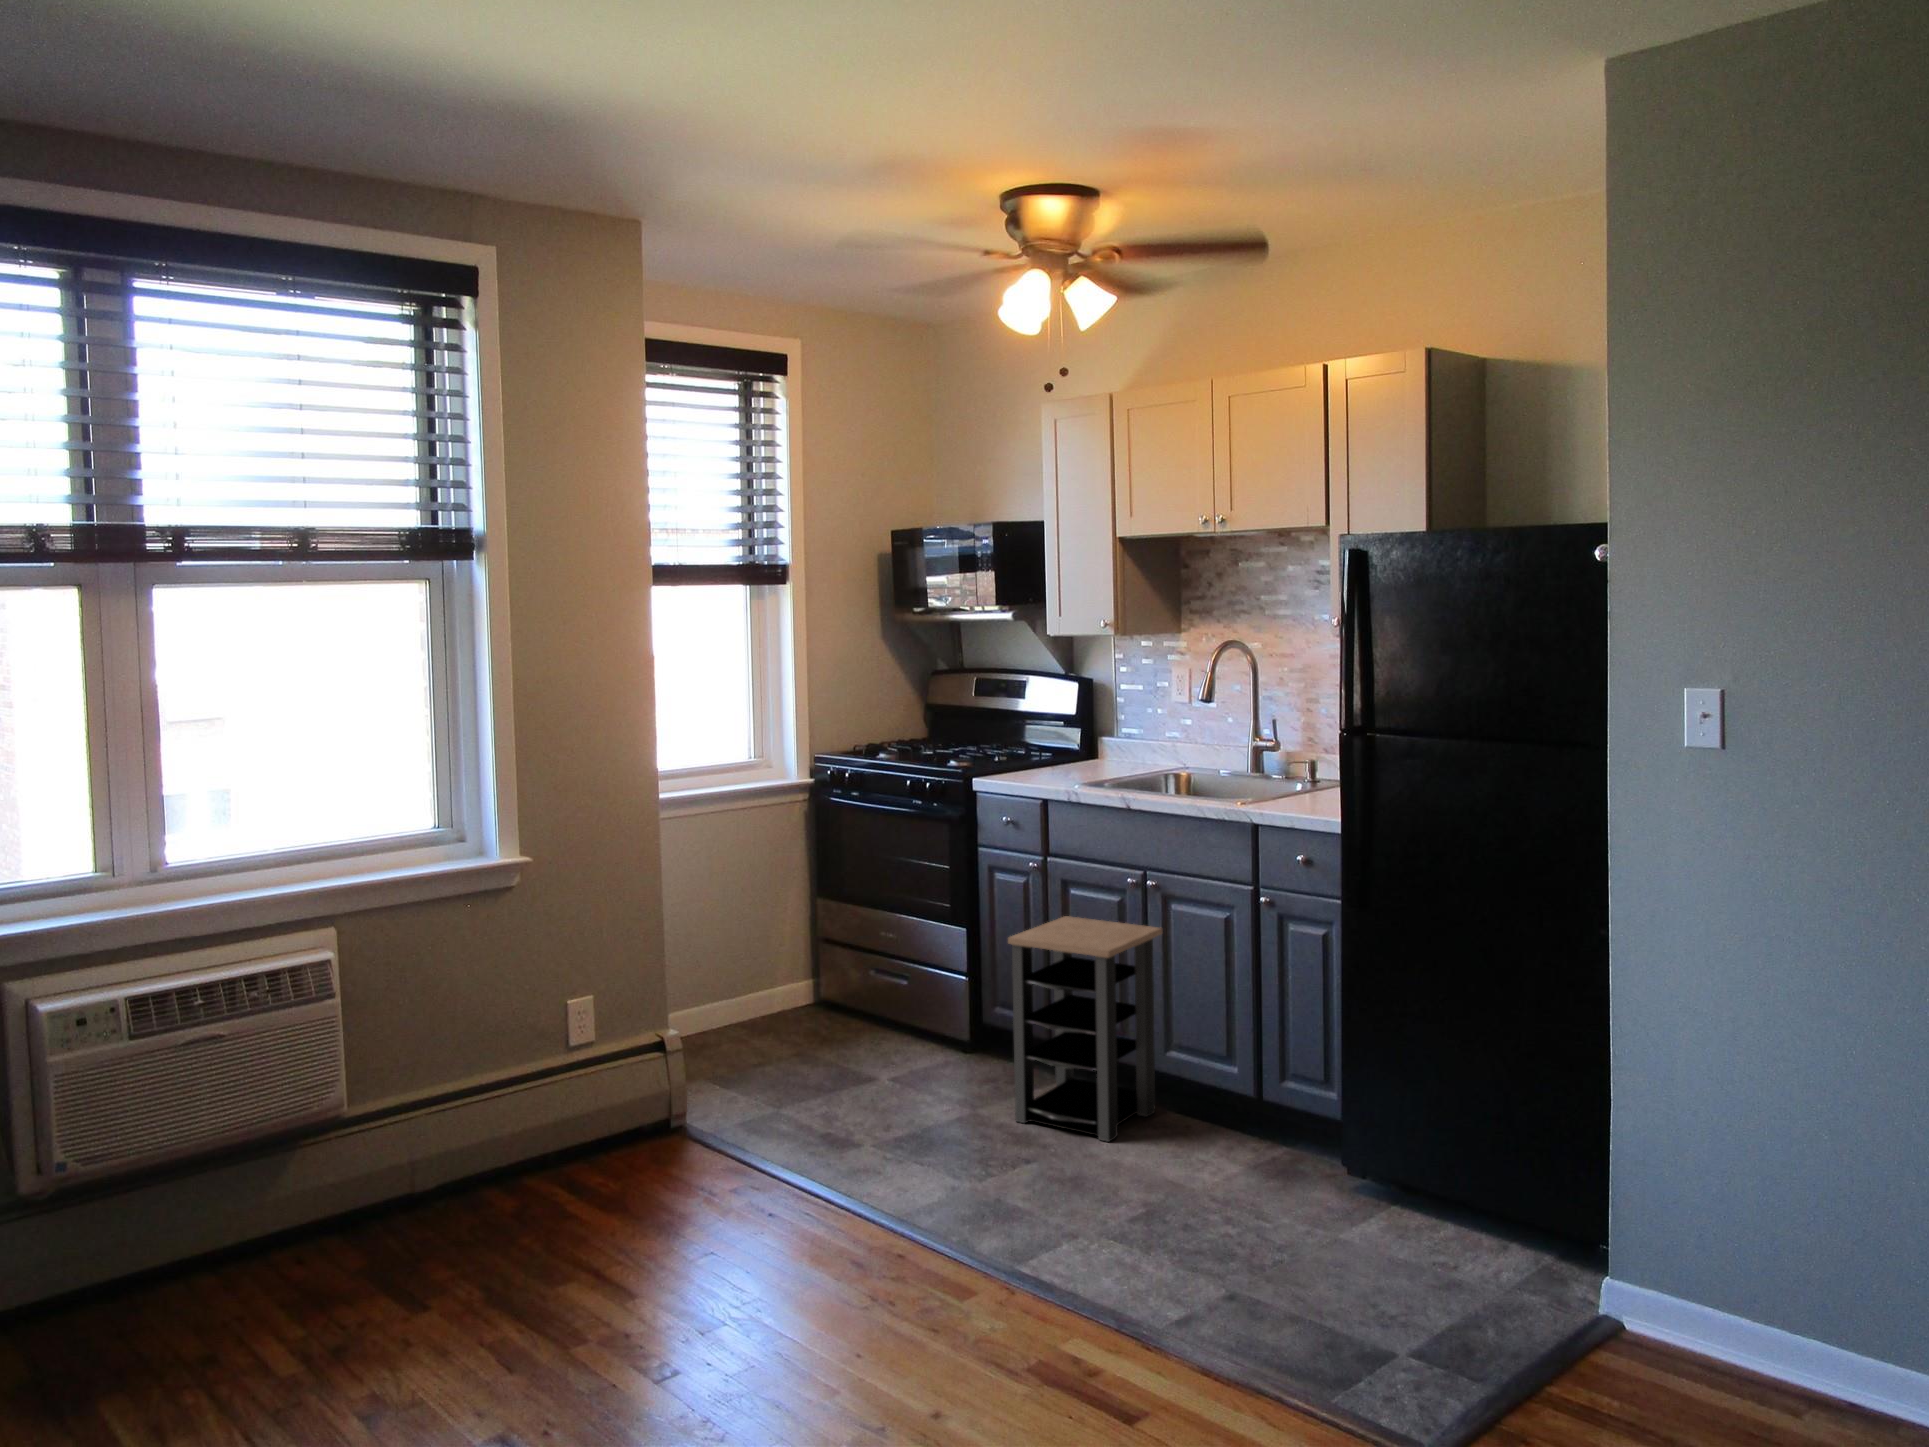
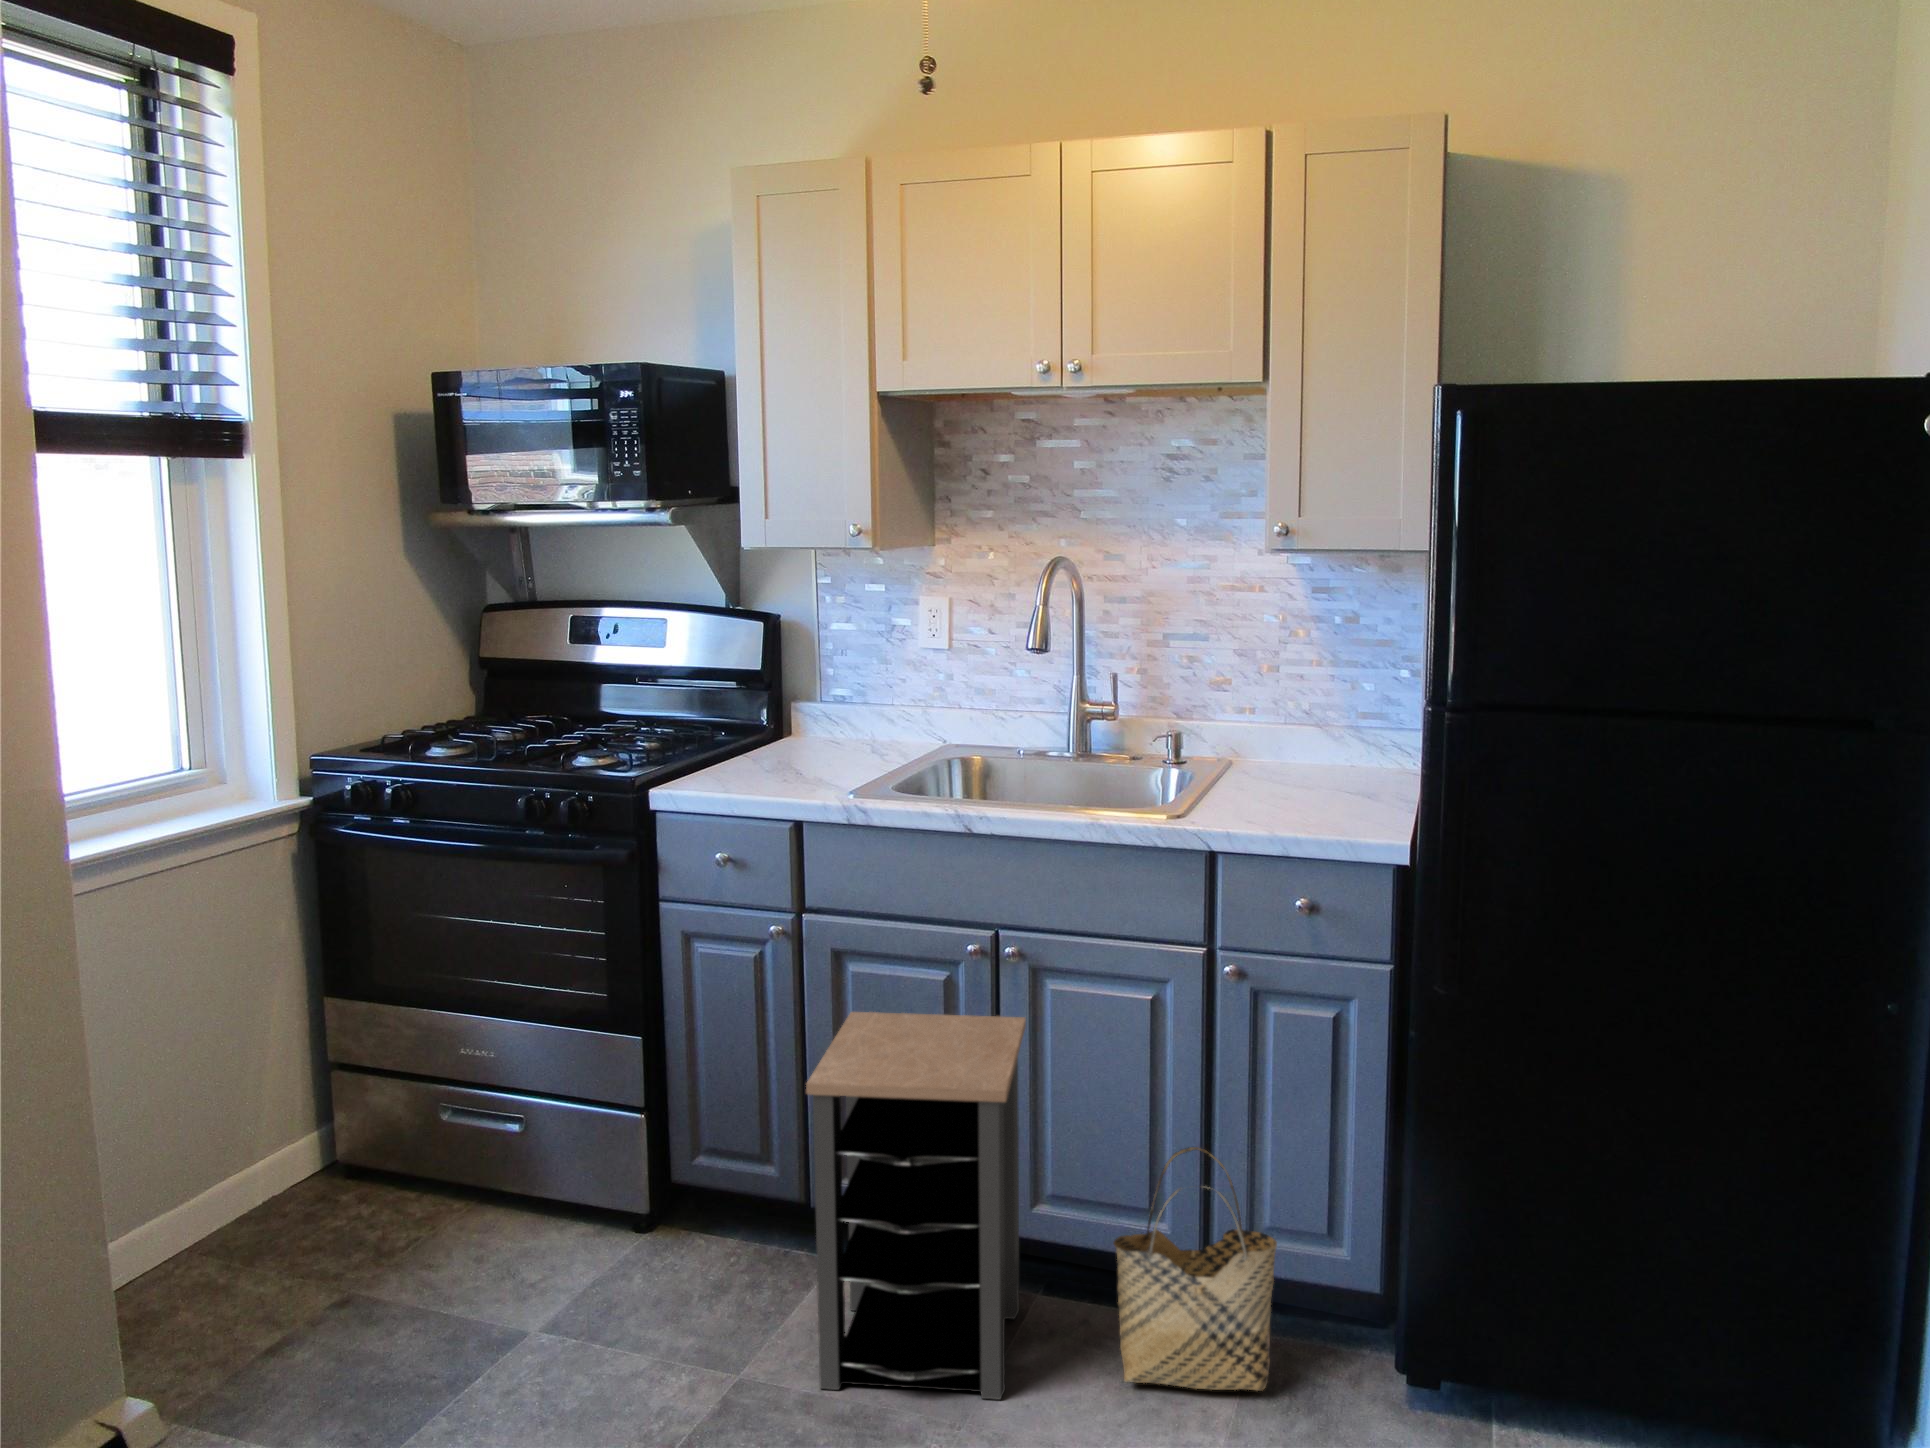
woven basket: none [1181,1012,1282,1163] -> present [1113,1147,1277,1391]

